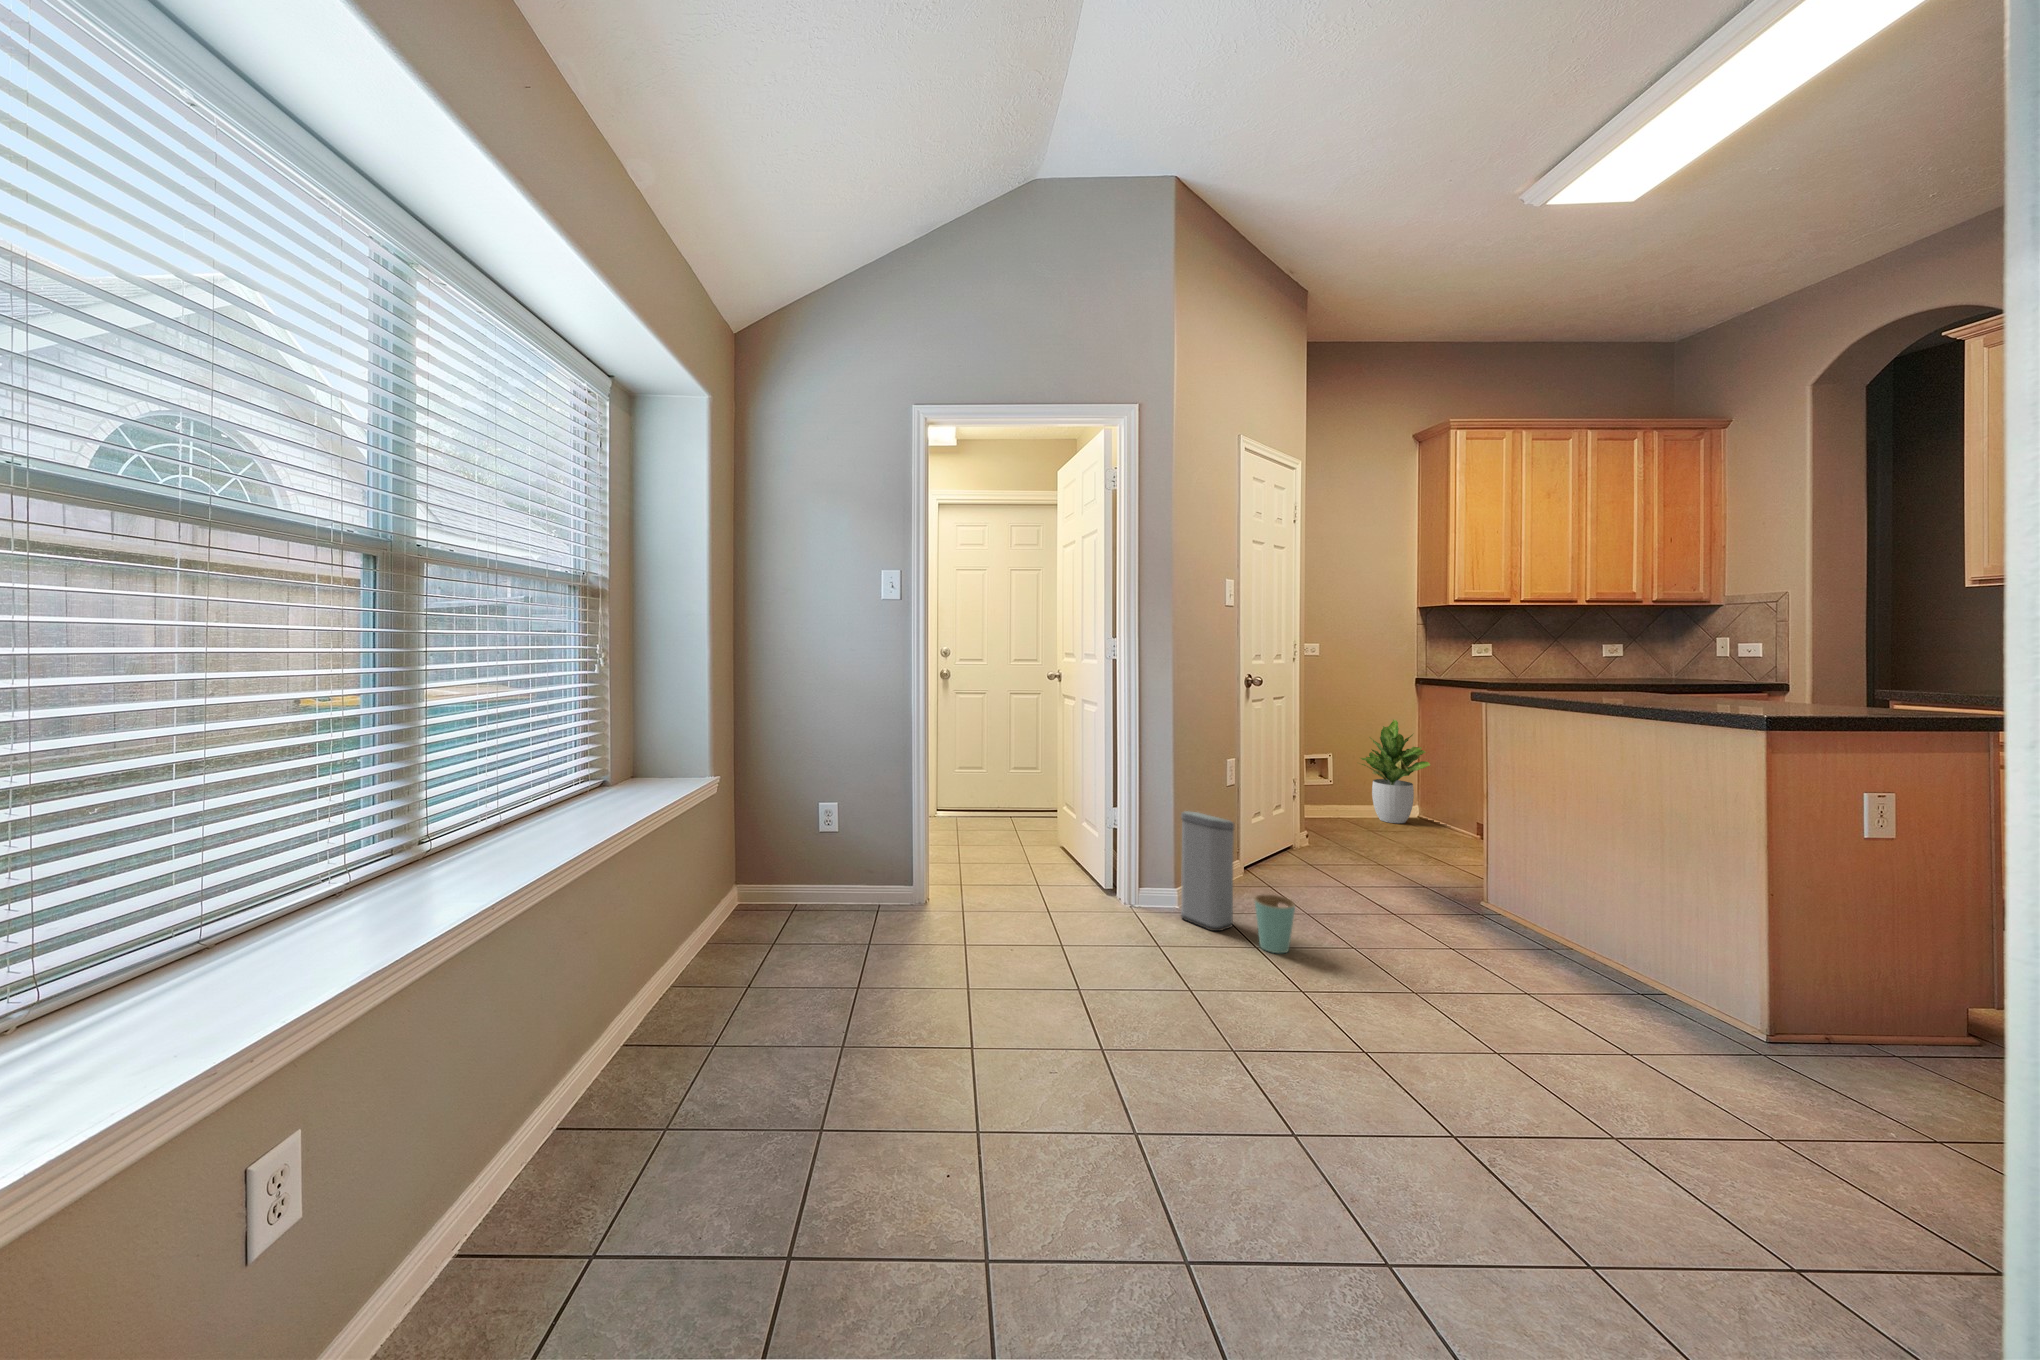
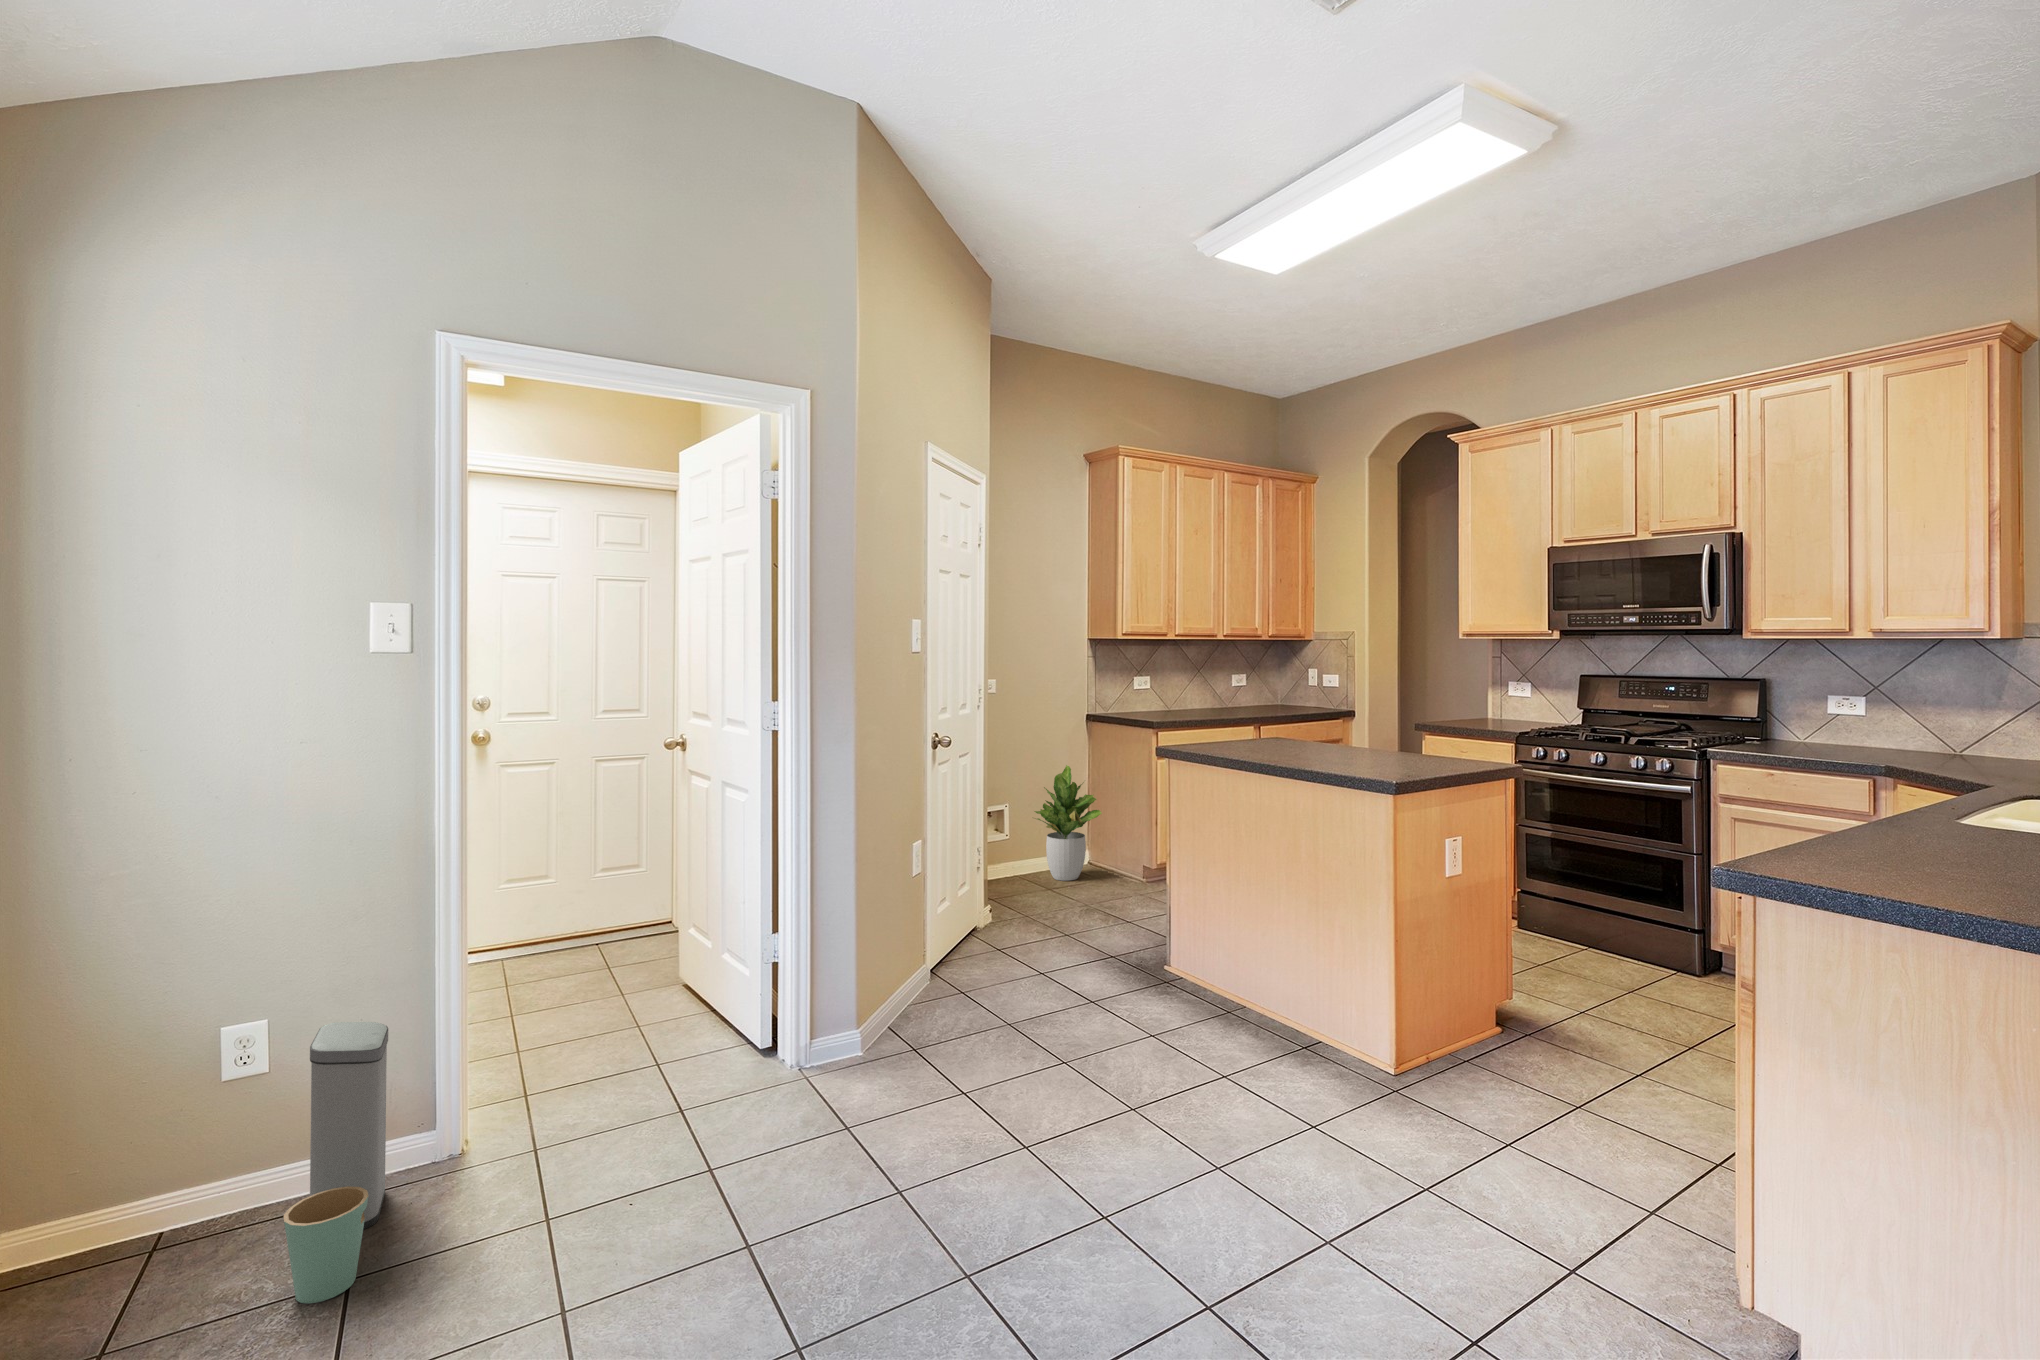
trash can: present [1181,811,1295,953] -> present [284,1022,388,1304]

